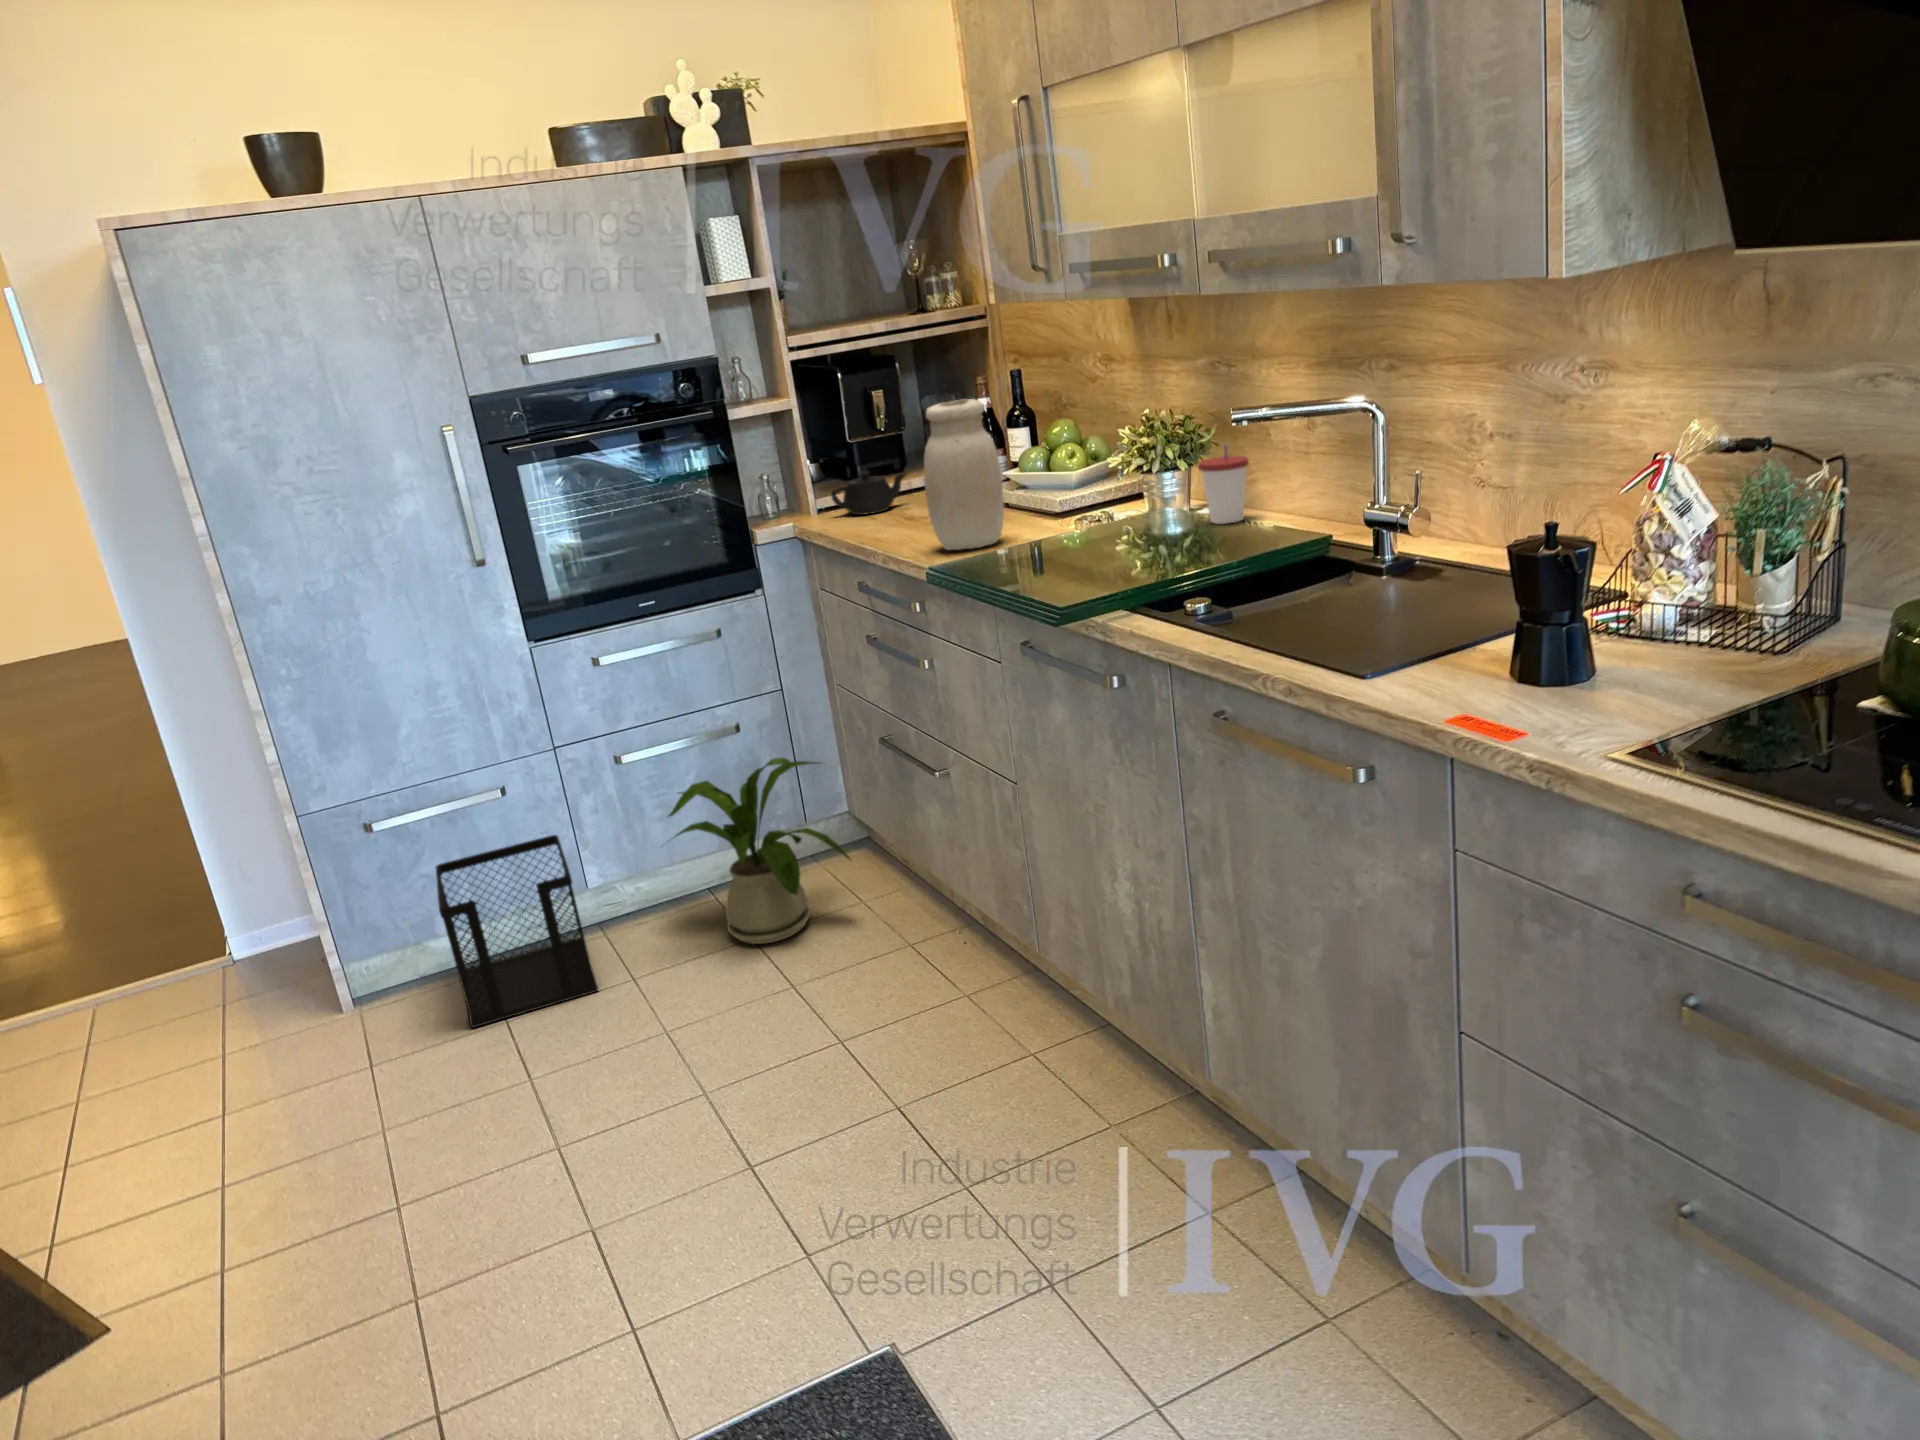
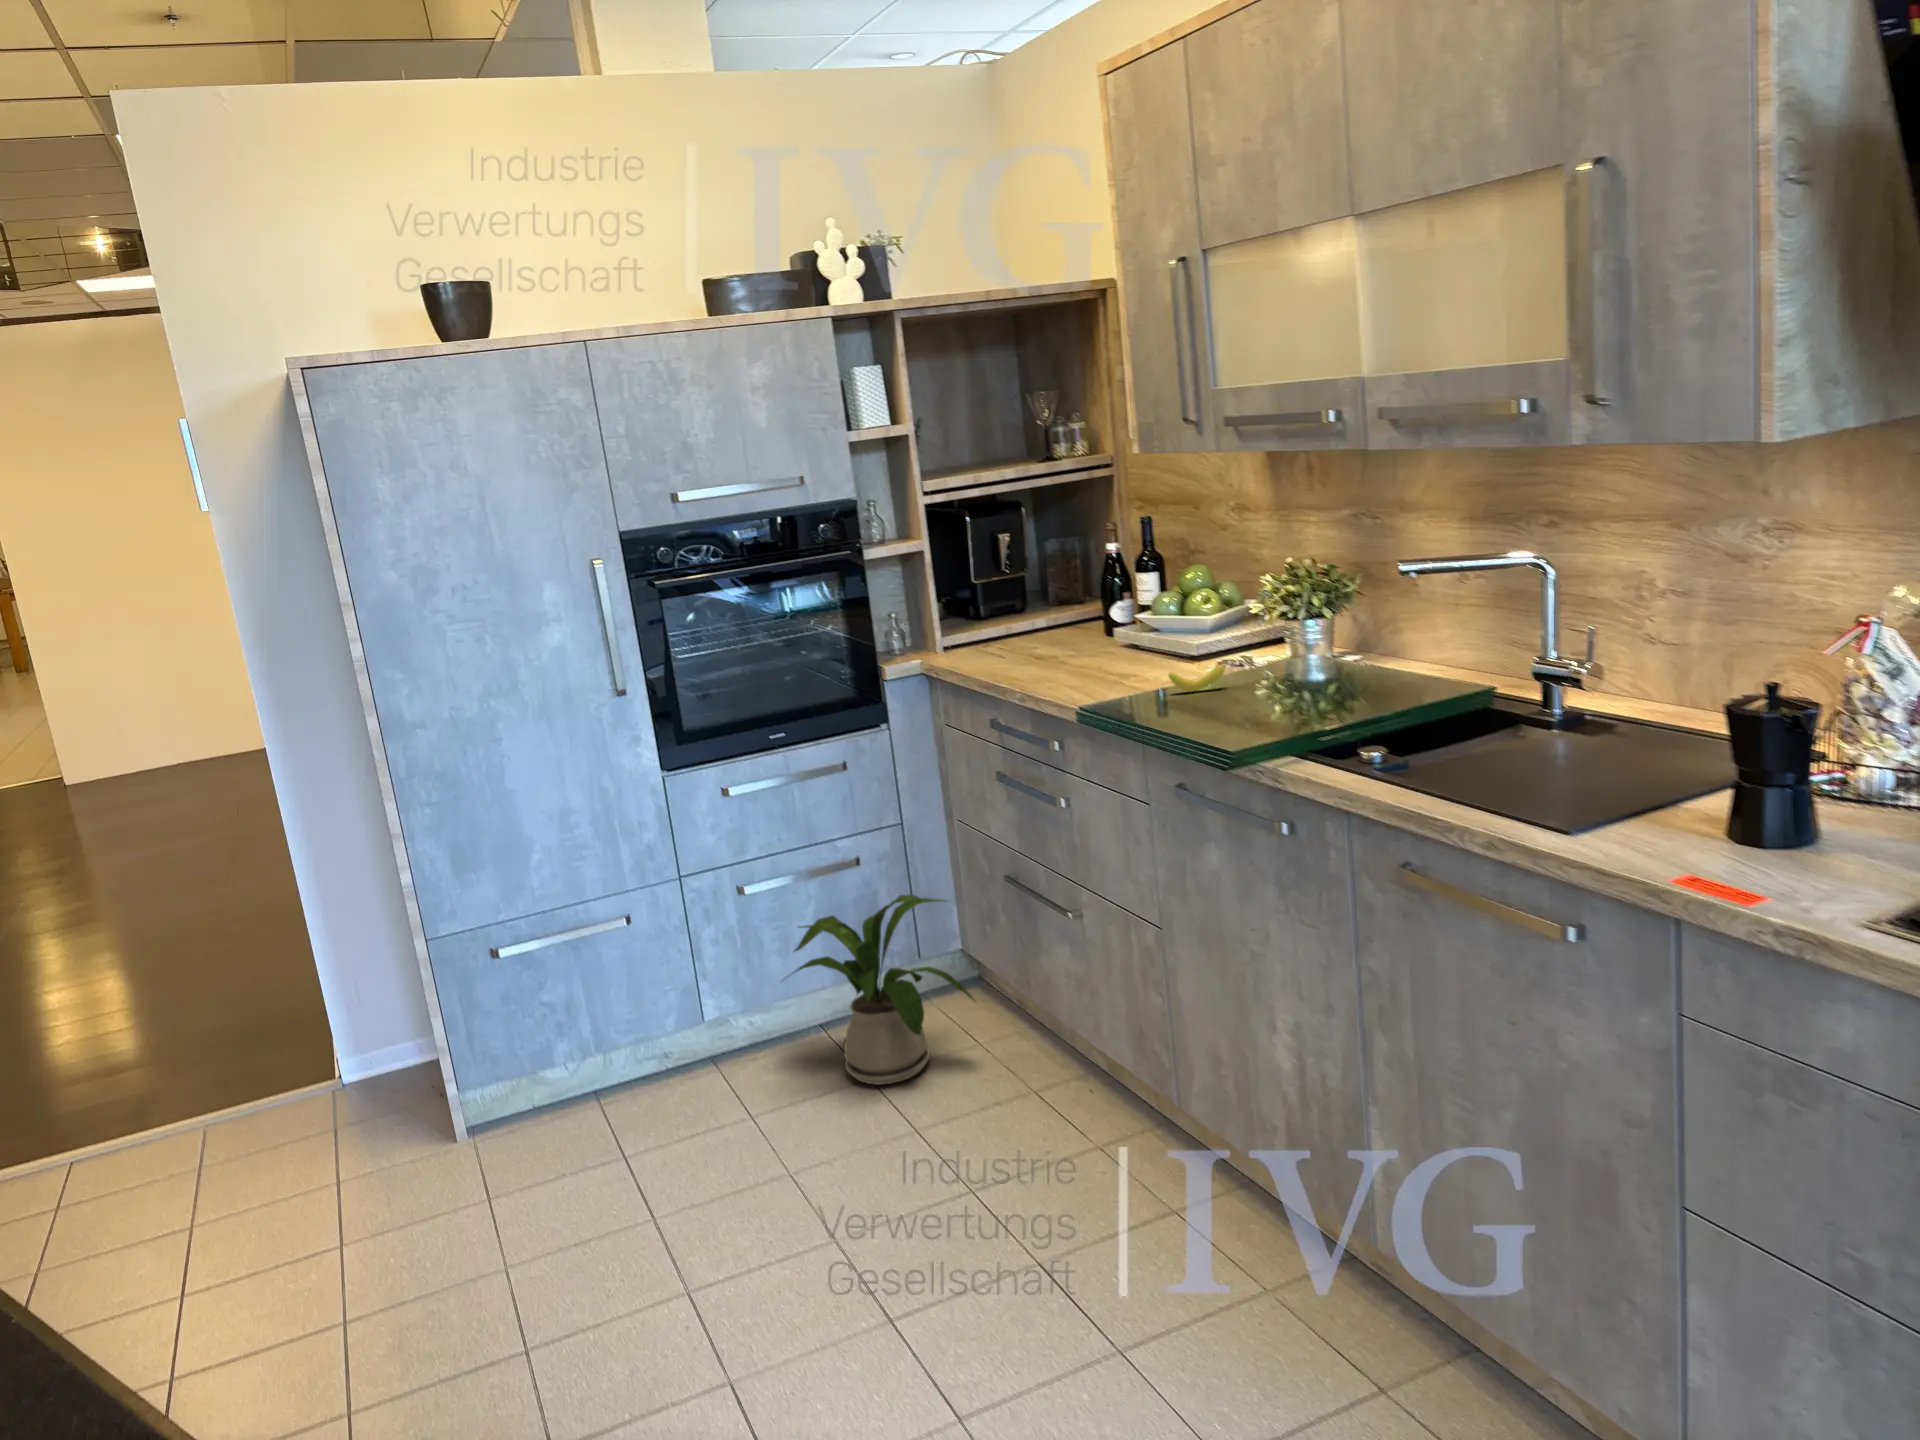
jar: present [924,399,1004,550] -> none [1071,545,1148,692]
cup: present [1198,445,1249,524] -> none [1347,594,1399,672]
teapot: present [831,471,906,515] -> none [959,611,1034,654]
fruit: none [1020,517,1080,547] -> present [1168,663,1227,692]
wastebasket: present [436,835,598,1028] -> none [558,966,717,1163]

